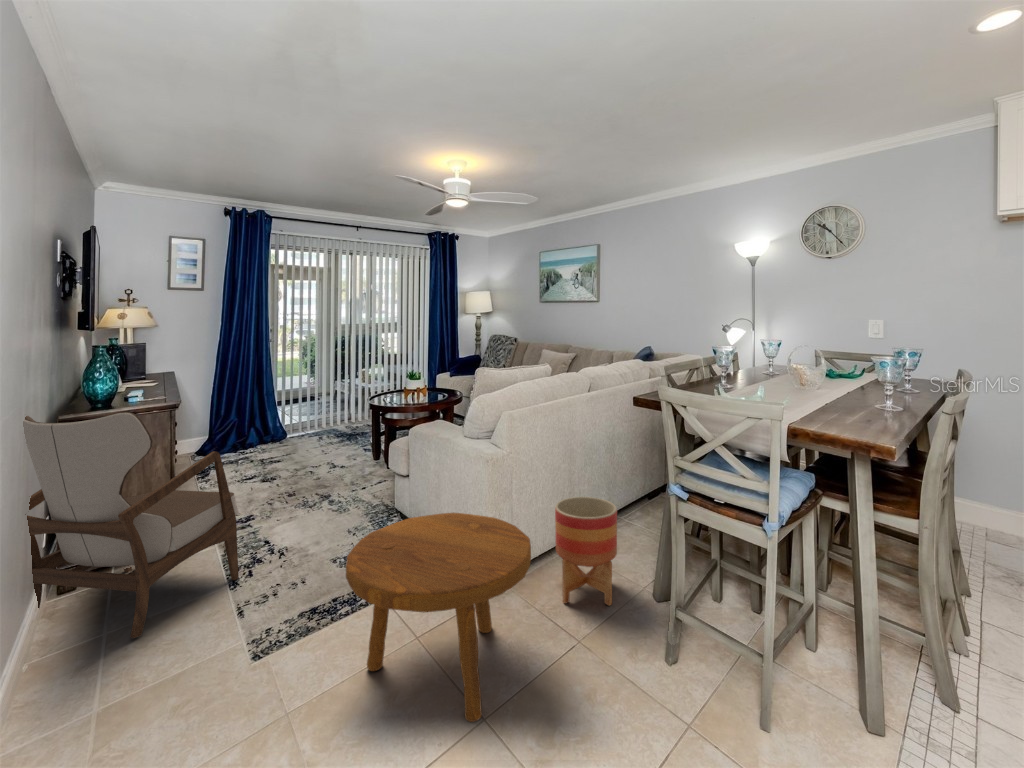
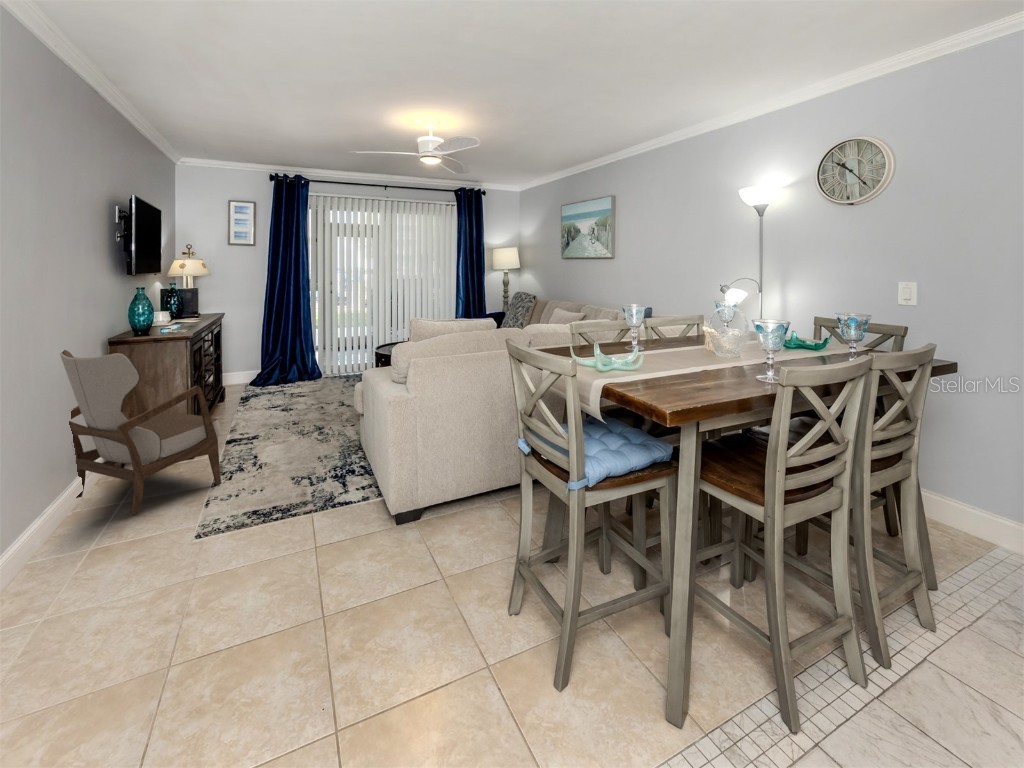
planter: present [555,497,617,605] -> none [437,449,490,541]
footstool: present [346,513,531,722] -> none [229,450,382,599]

